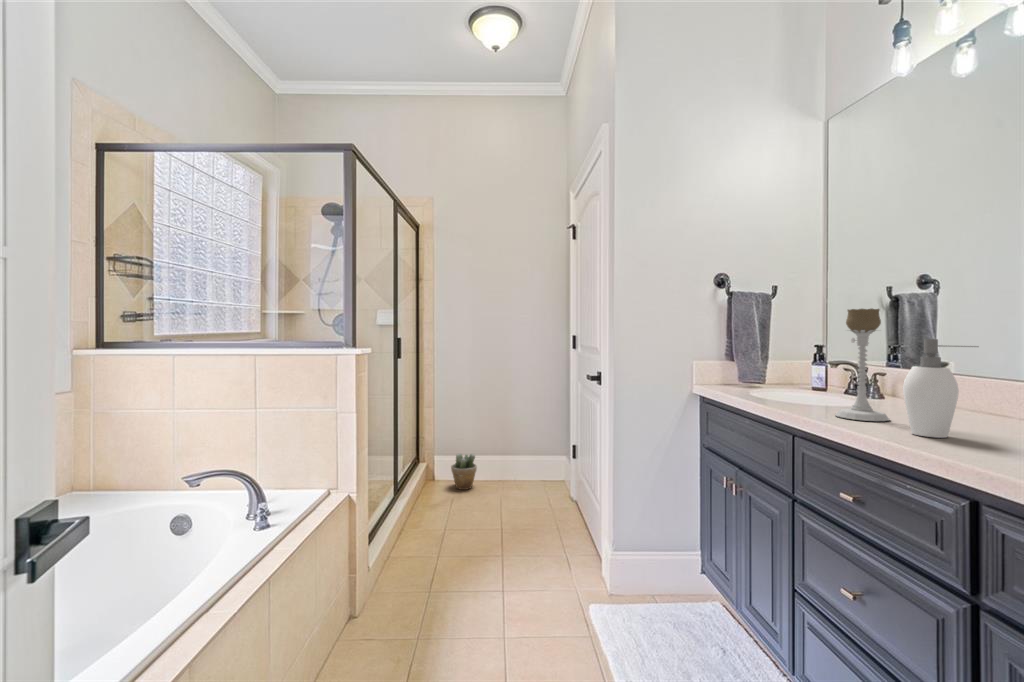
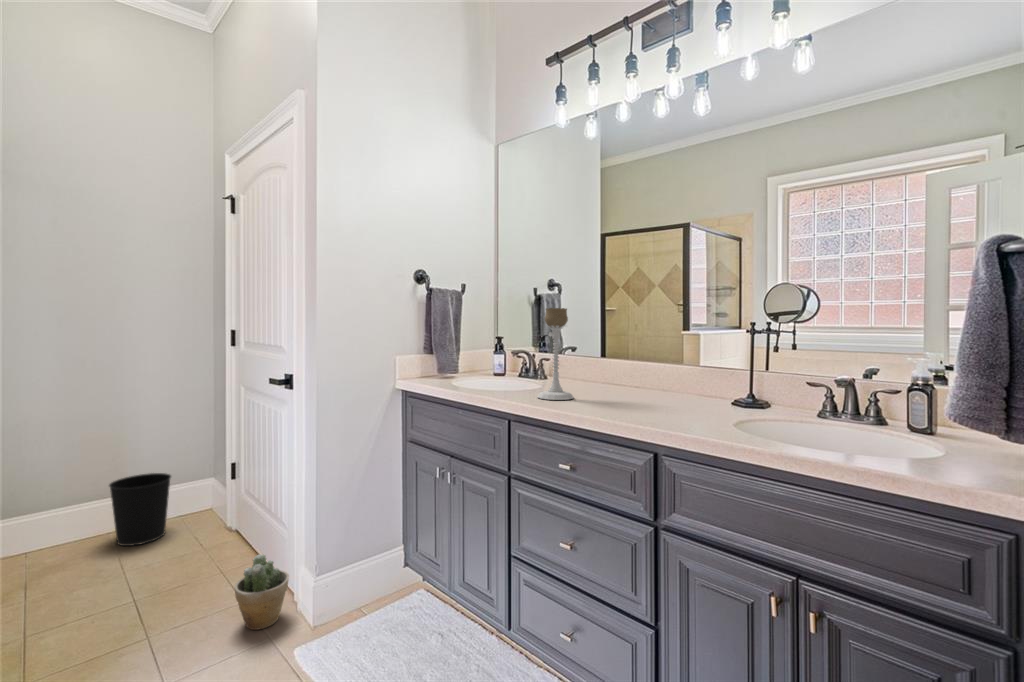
soap dispenser: present [903,339,979,438] -> none [593,333,637,408]
wastebasket: none [495,443,532,494] -> present [109,473,171,546]
potted plant: present [451,454,477,490] -> present [234,554,289,630]

